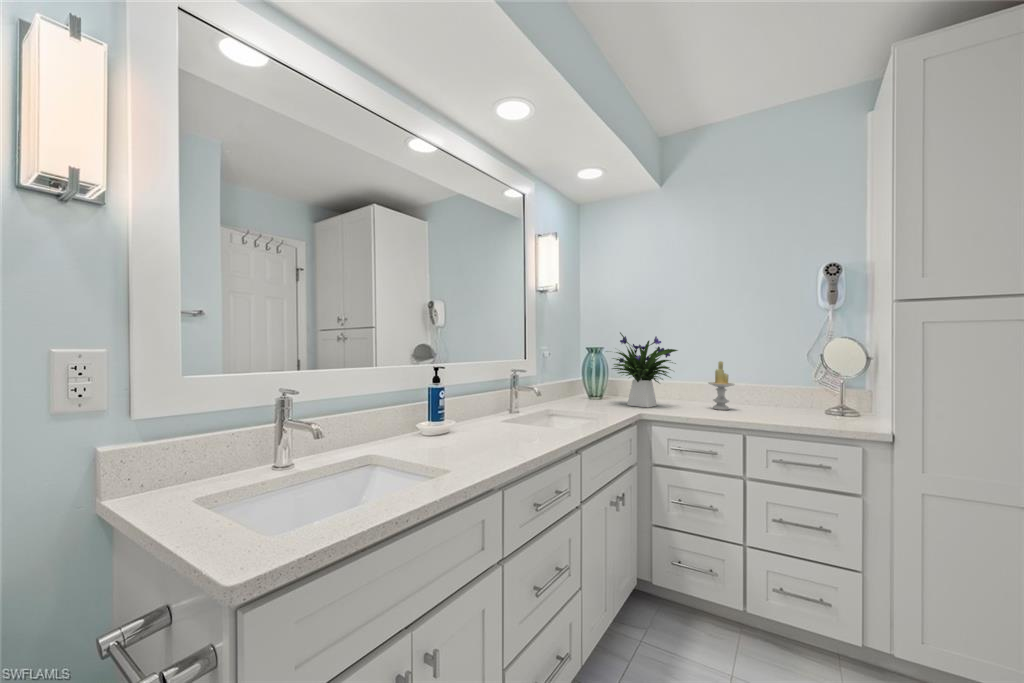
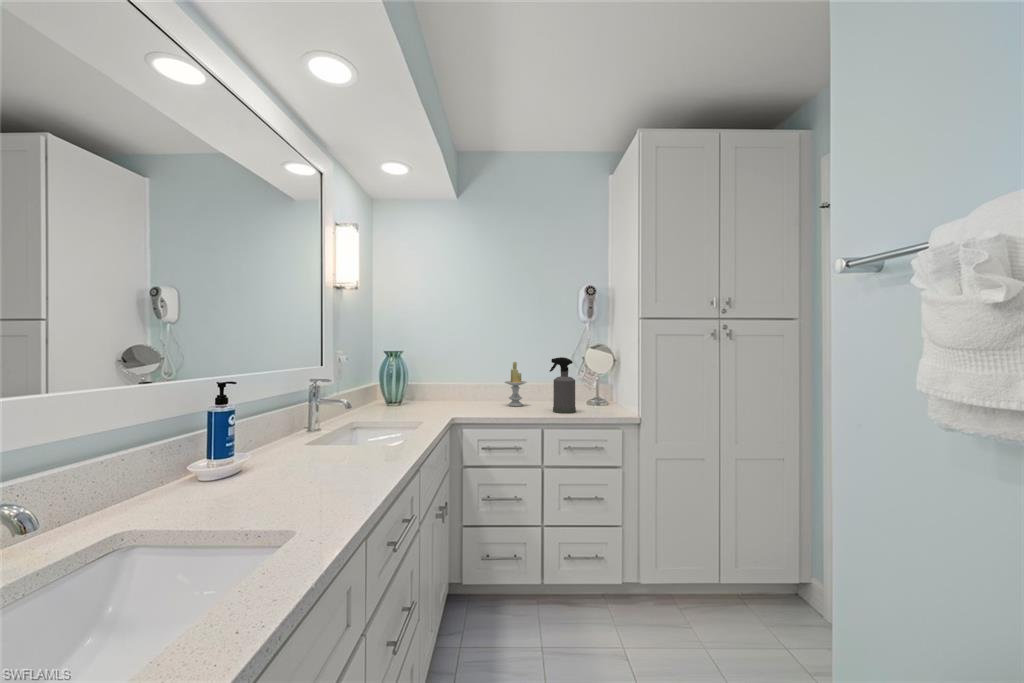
flower arrangement: present [606,332,678,407] -> none [409,335,480,410]
spray bottle: none [759,357,793,422] -> present [550,357,576,413]

